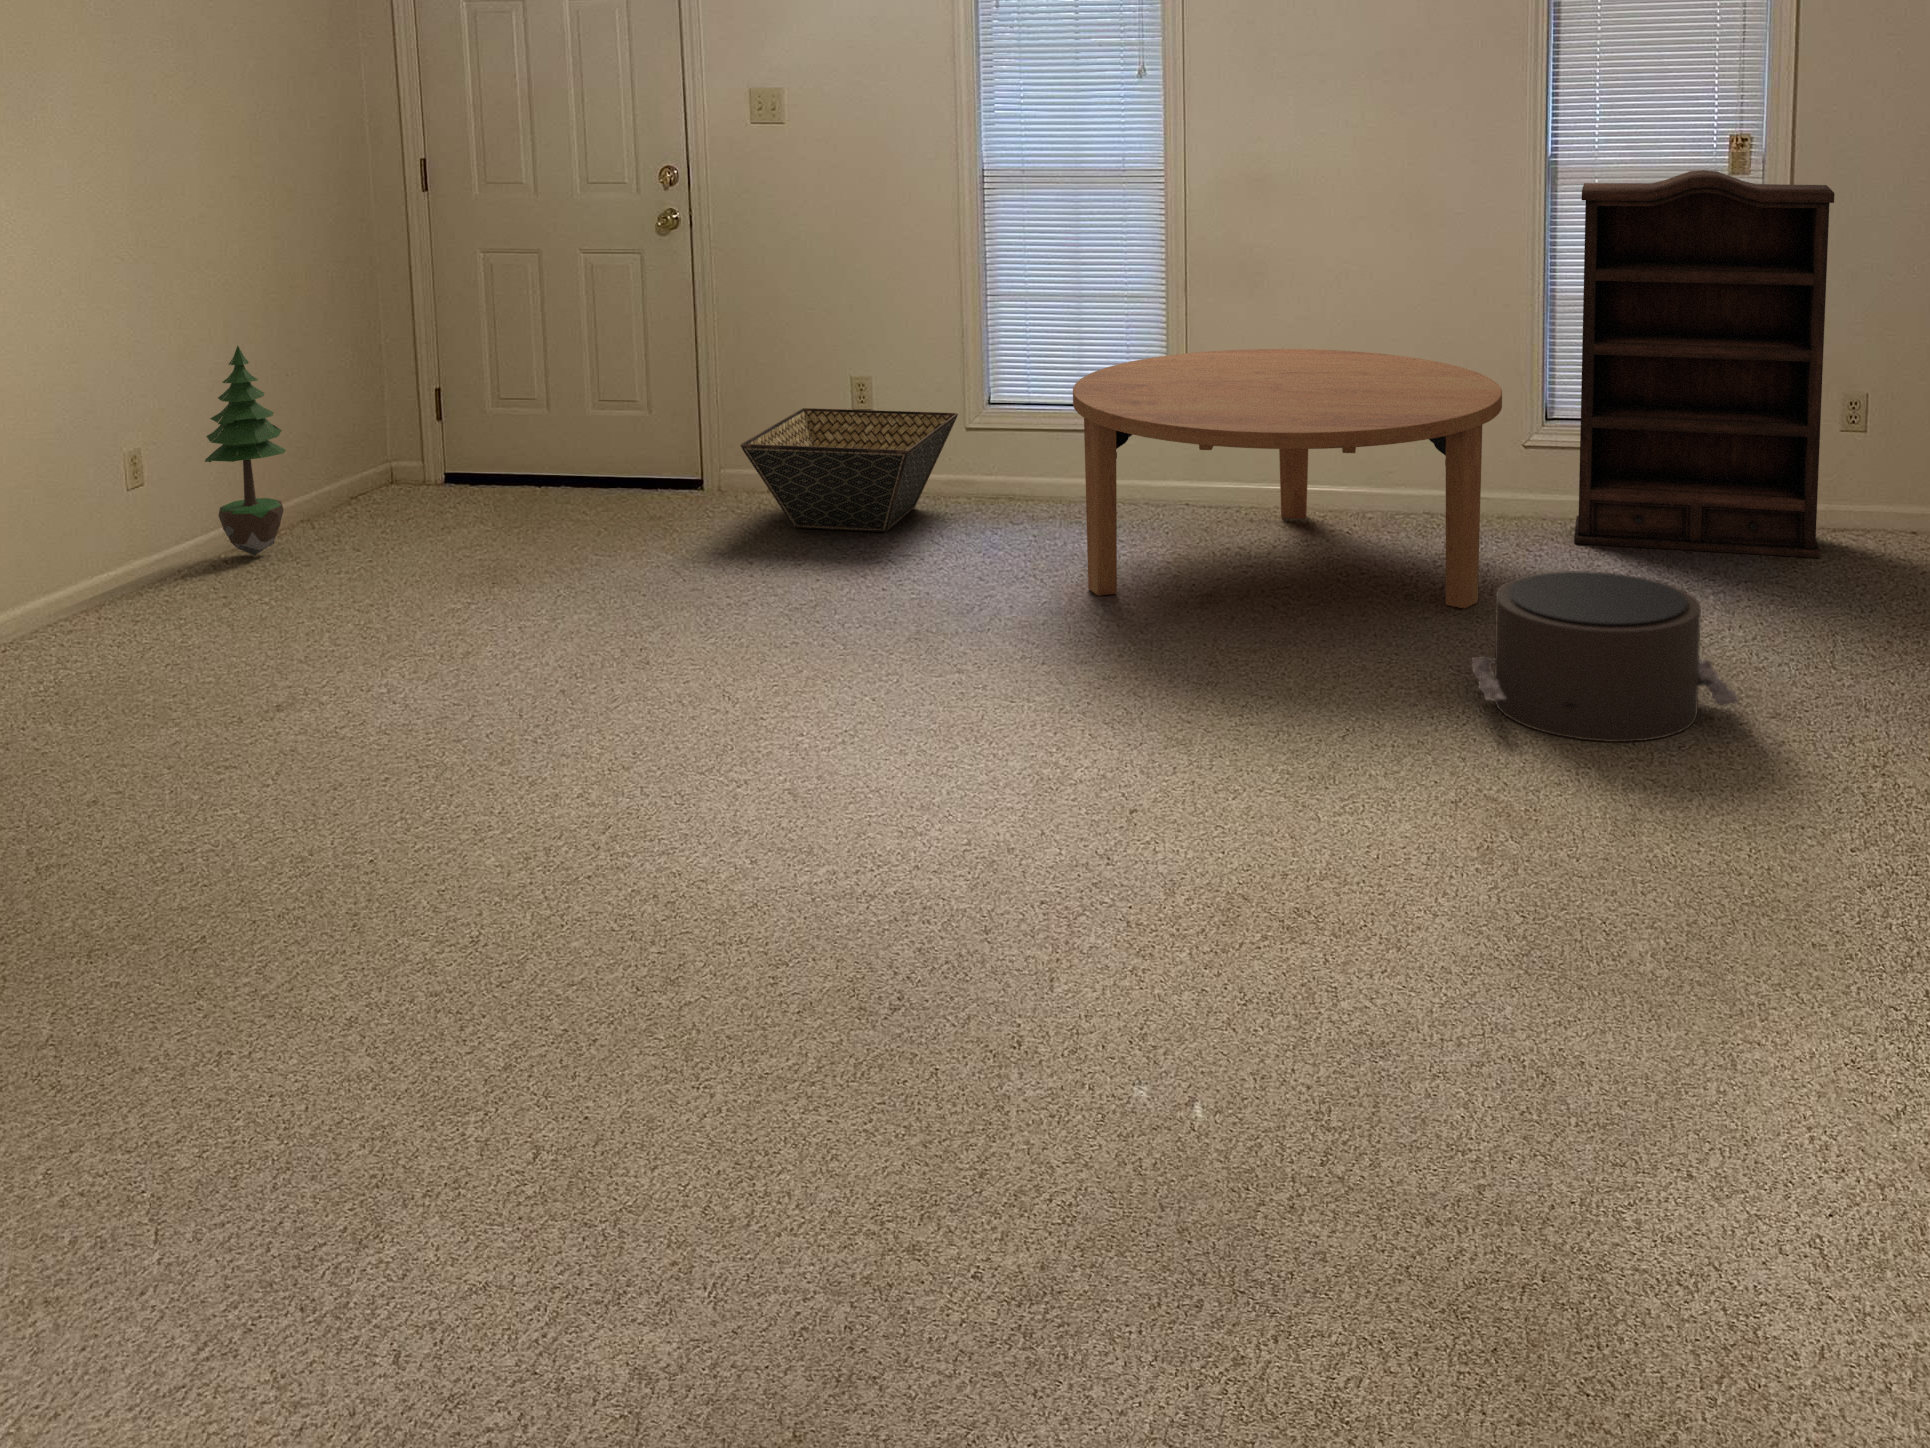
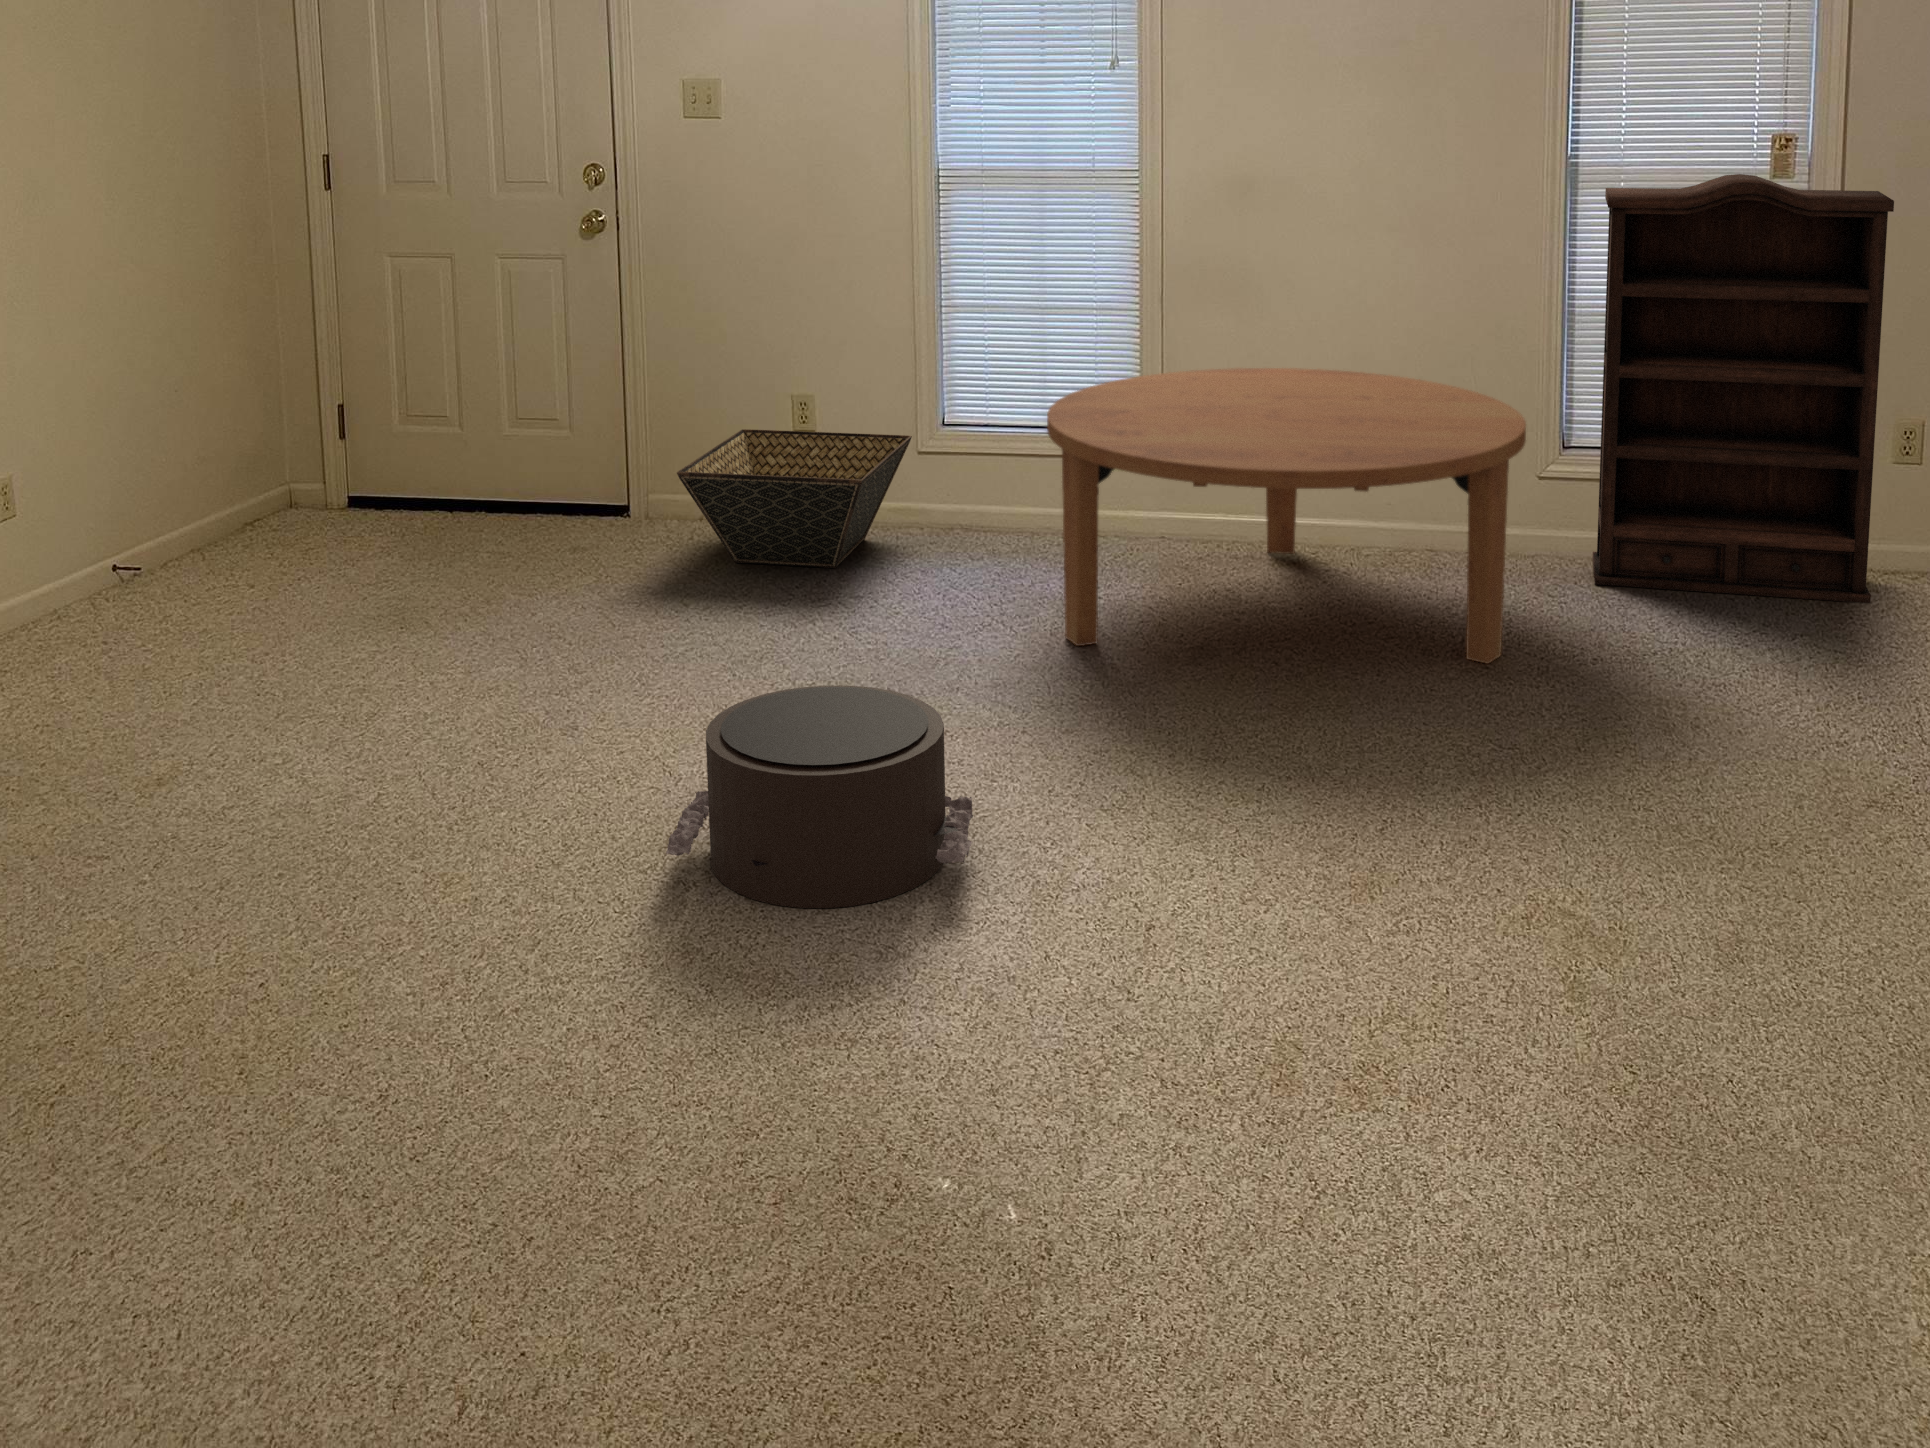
potted tree: present [205,346,286,556] -> none [89,363,180,594]
pouf: present [1471,571,1739,742] -> present [666,685,973,908]

